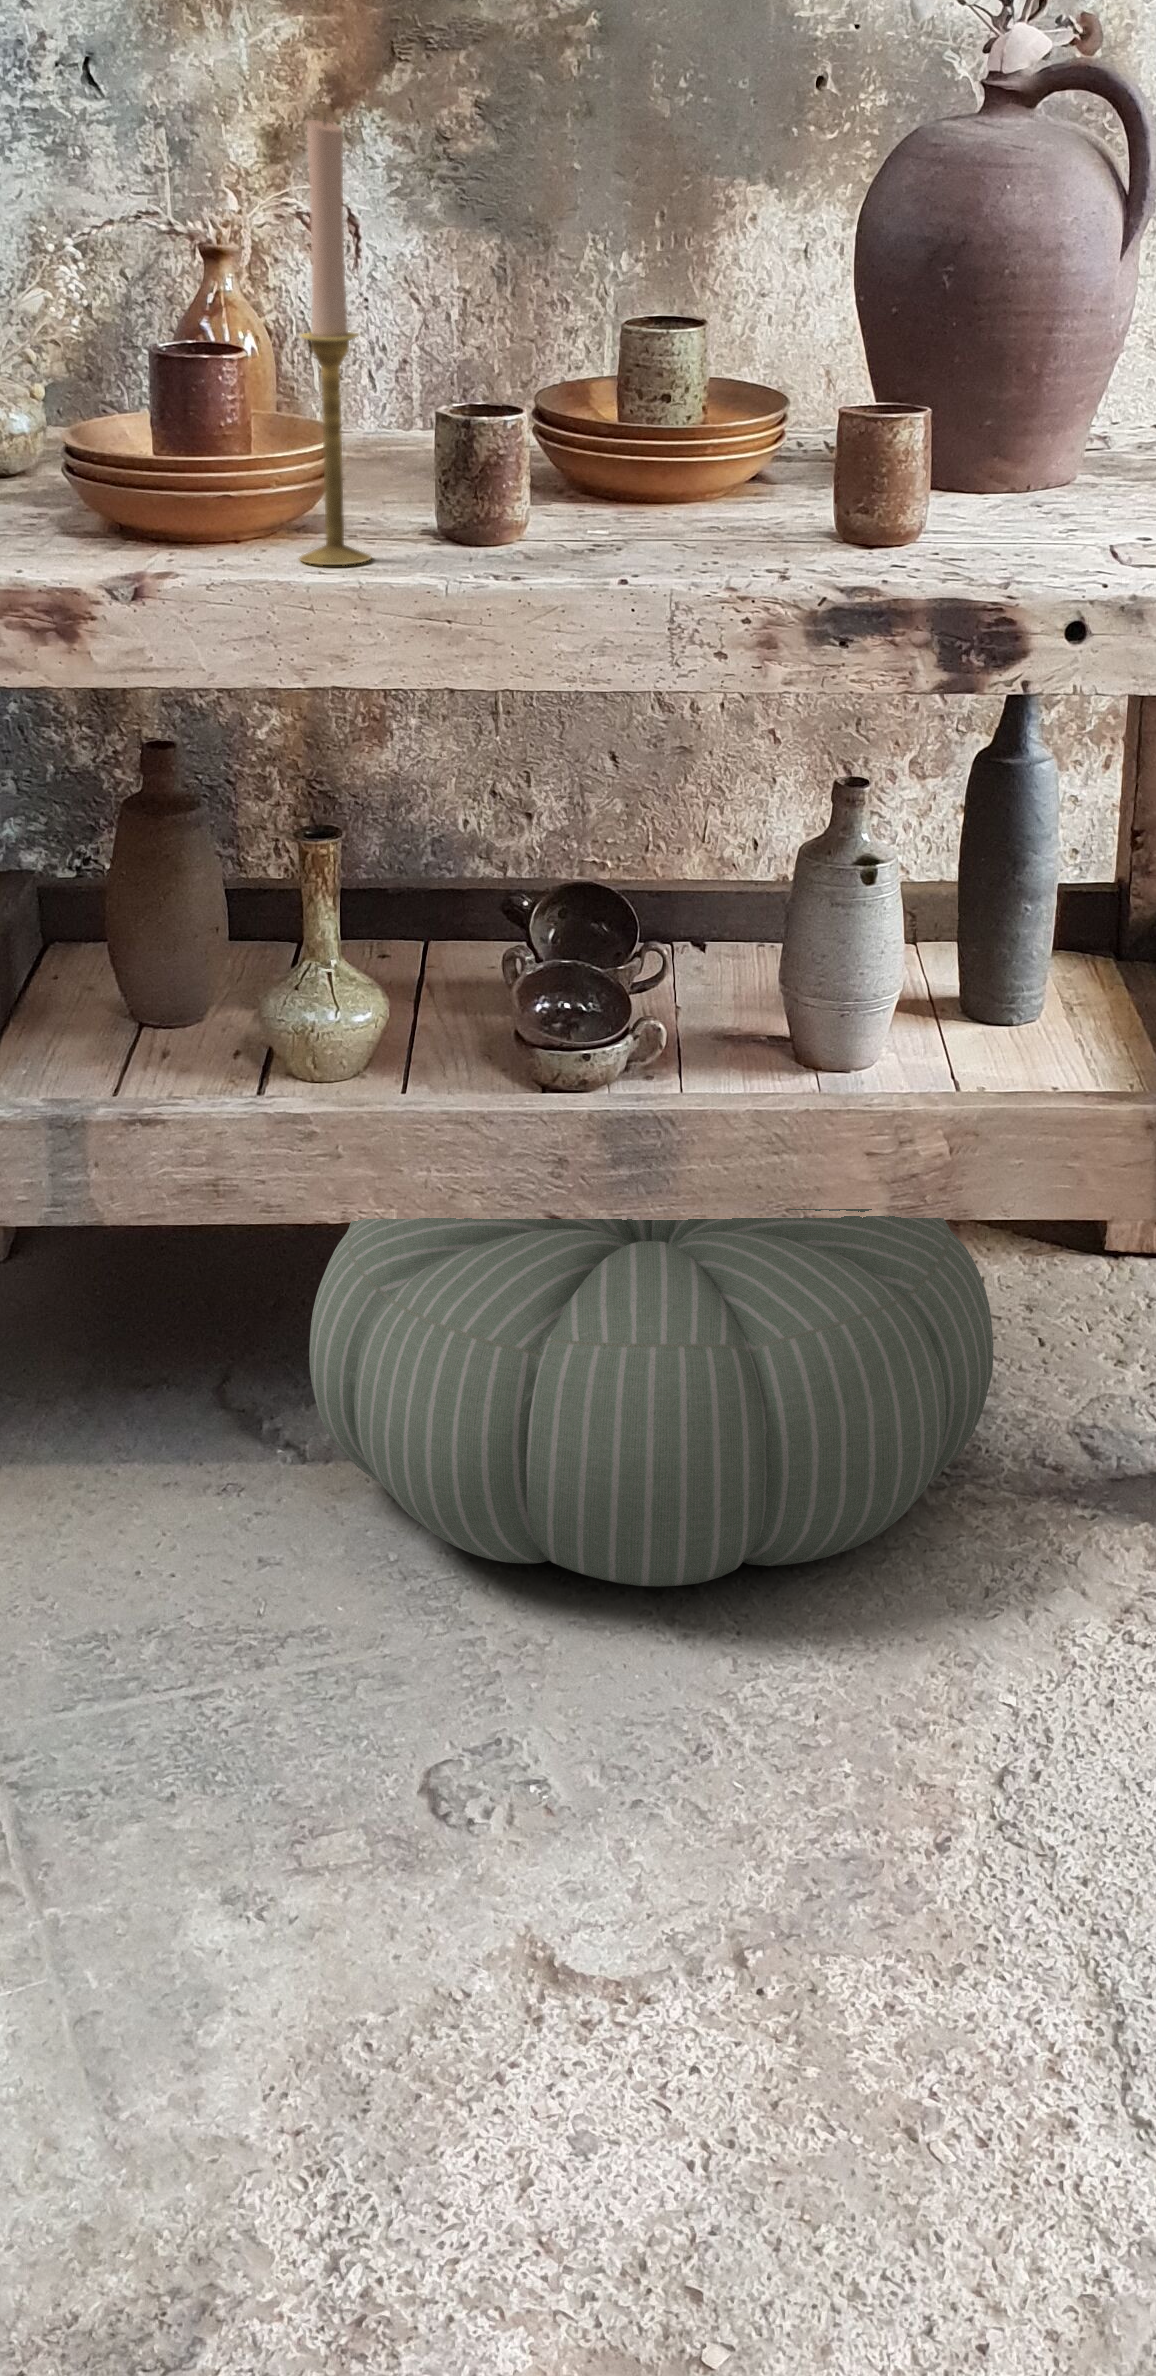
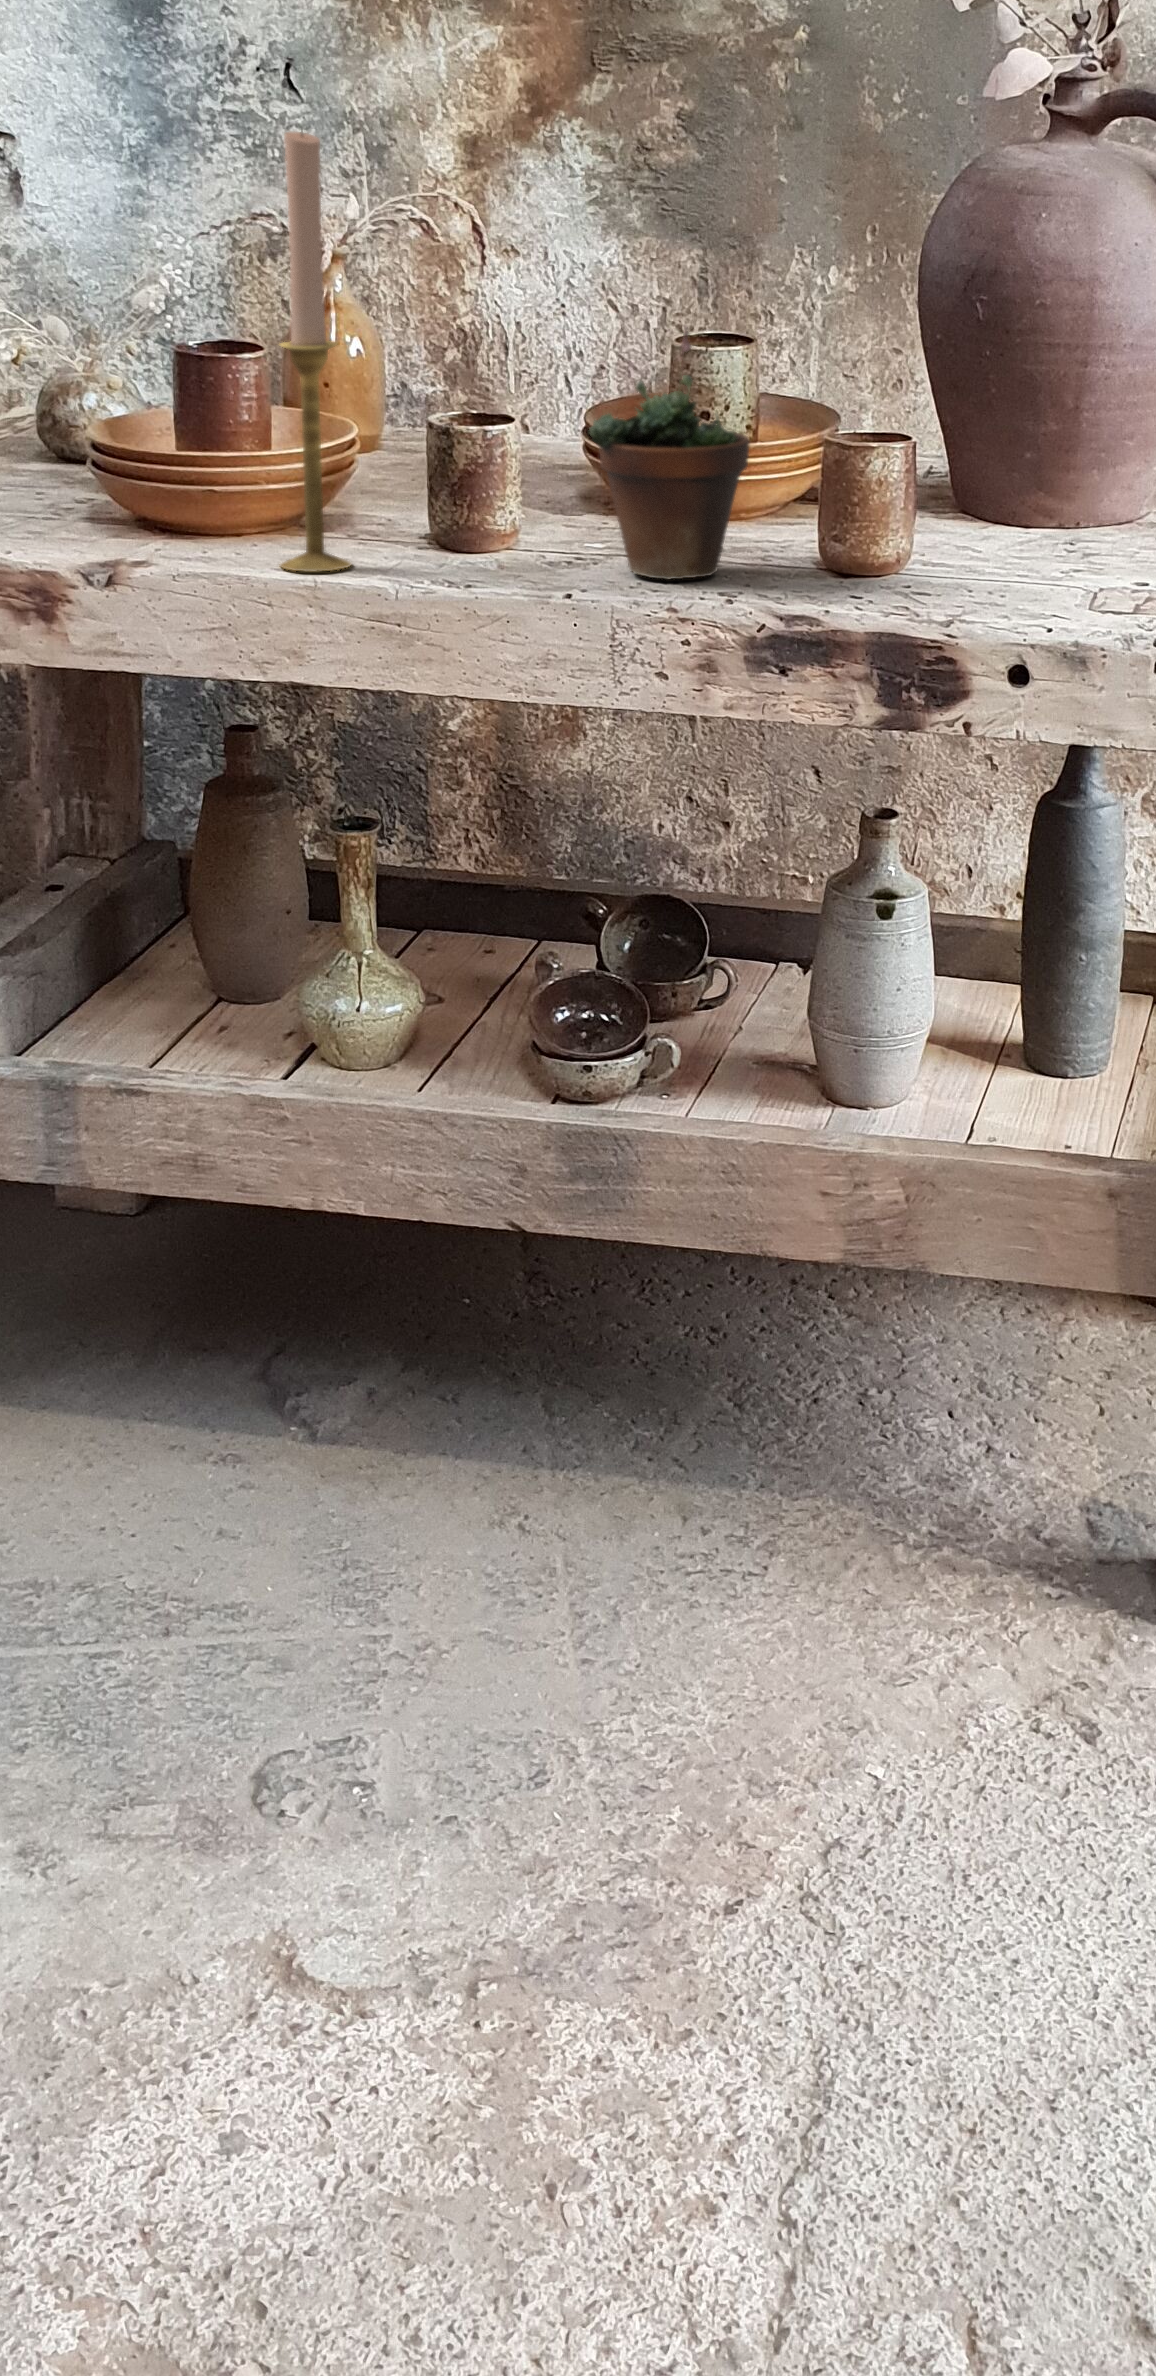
succulent plant: none [621,306,769,558] -> present [589,327,750,580]
pouf: present [309,1209,993,1586] -> none [282,1138,972,1619]

